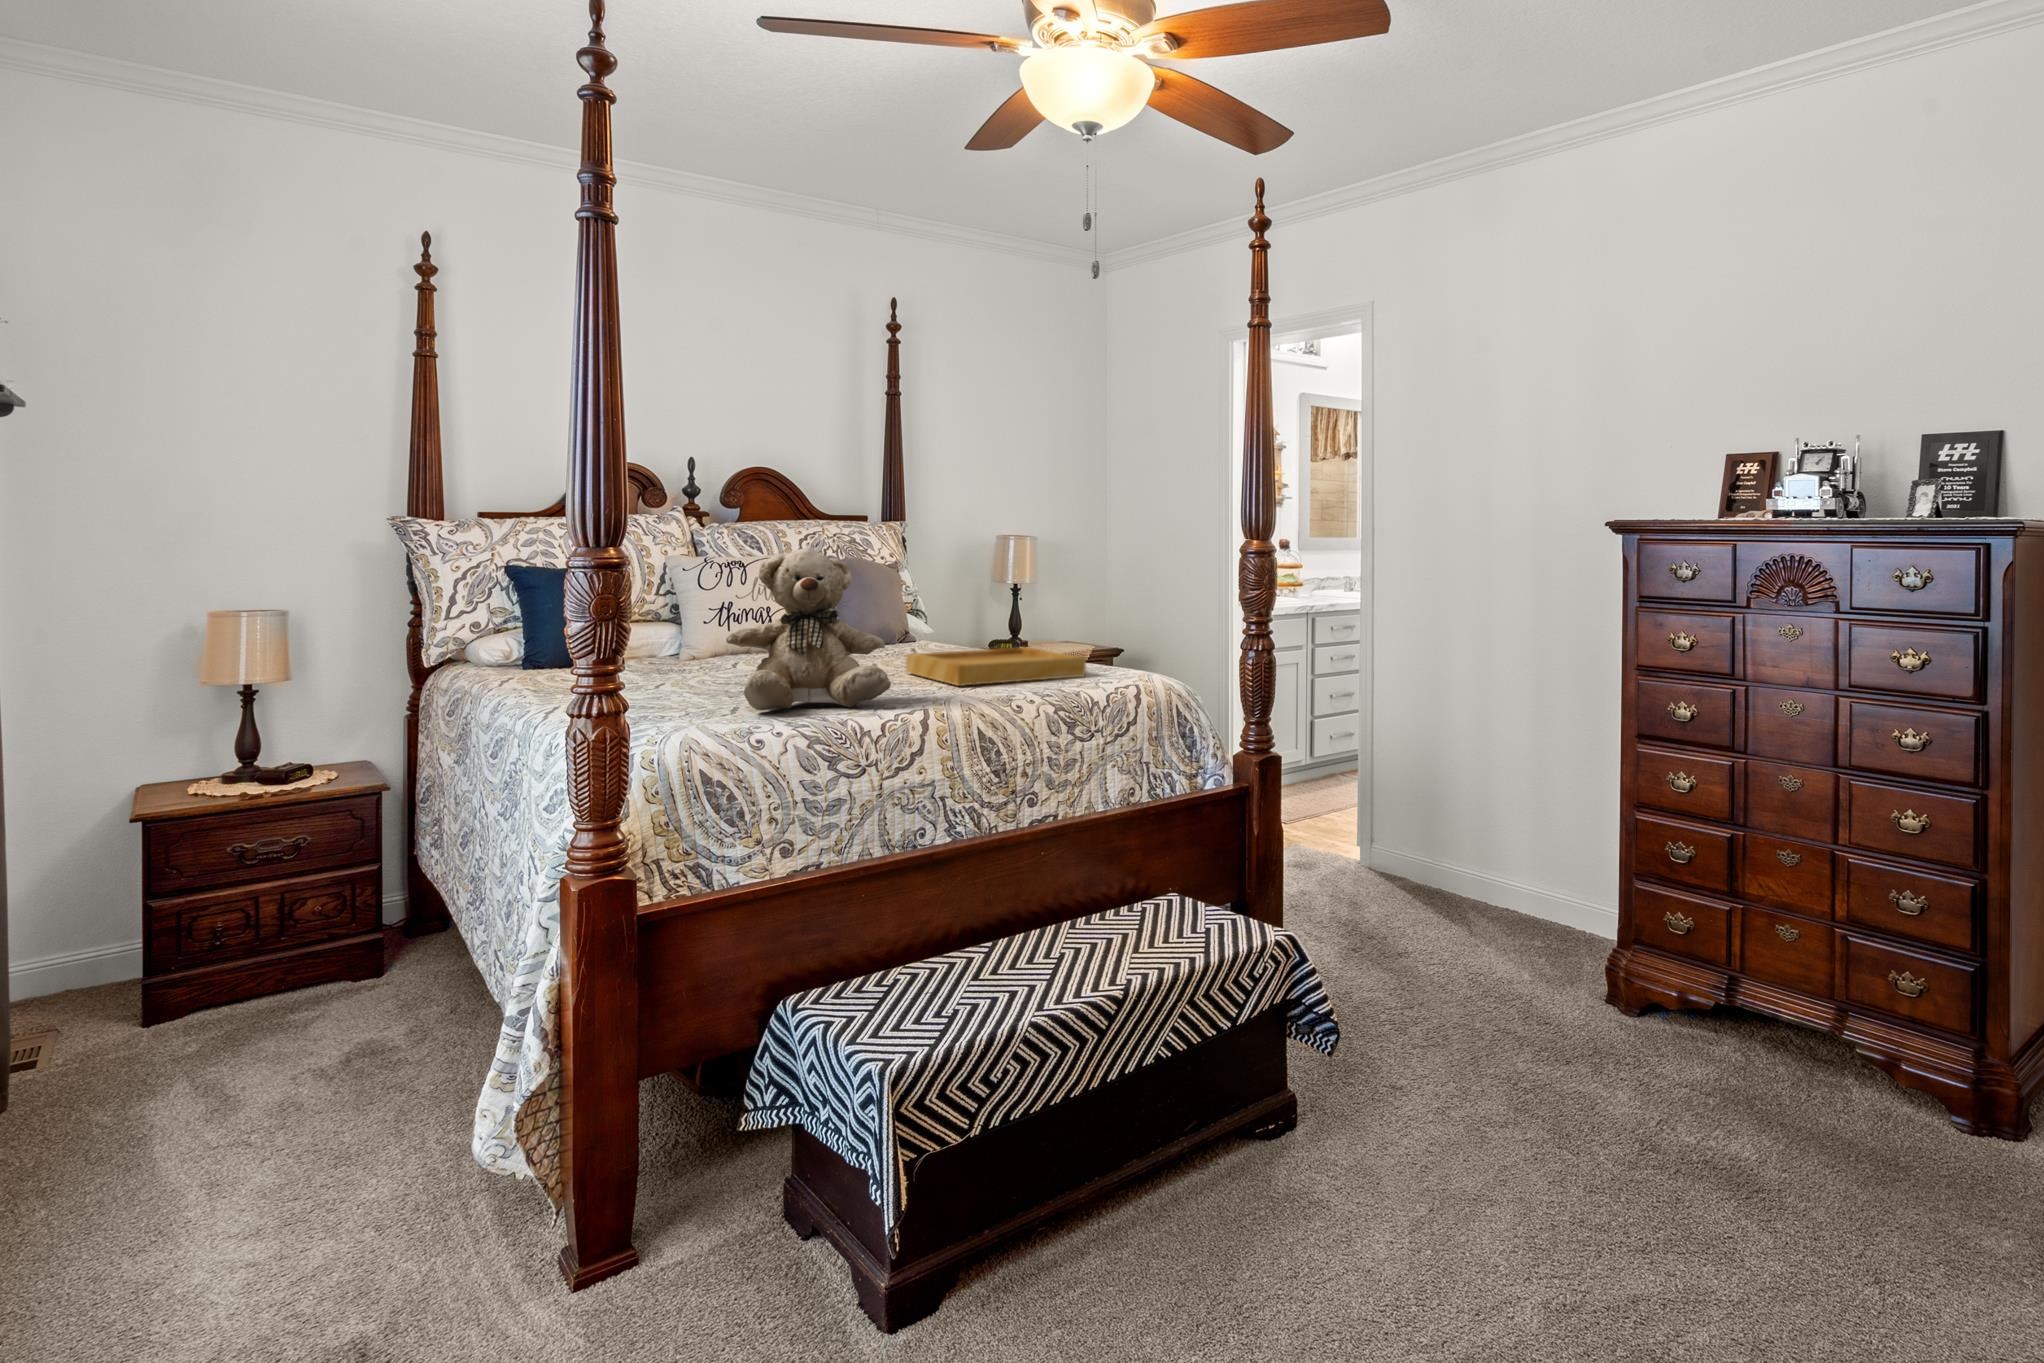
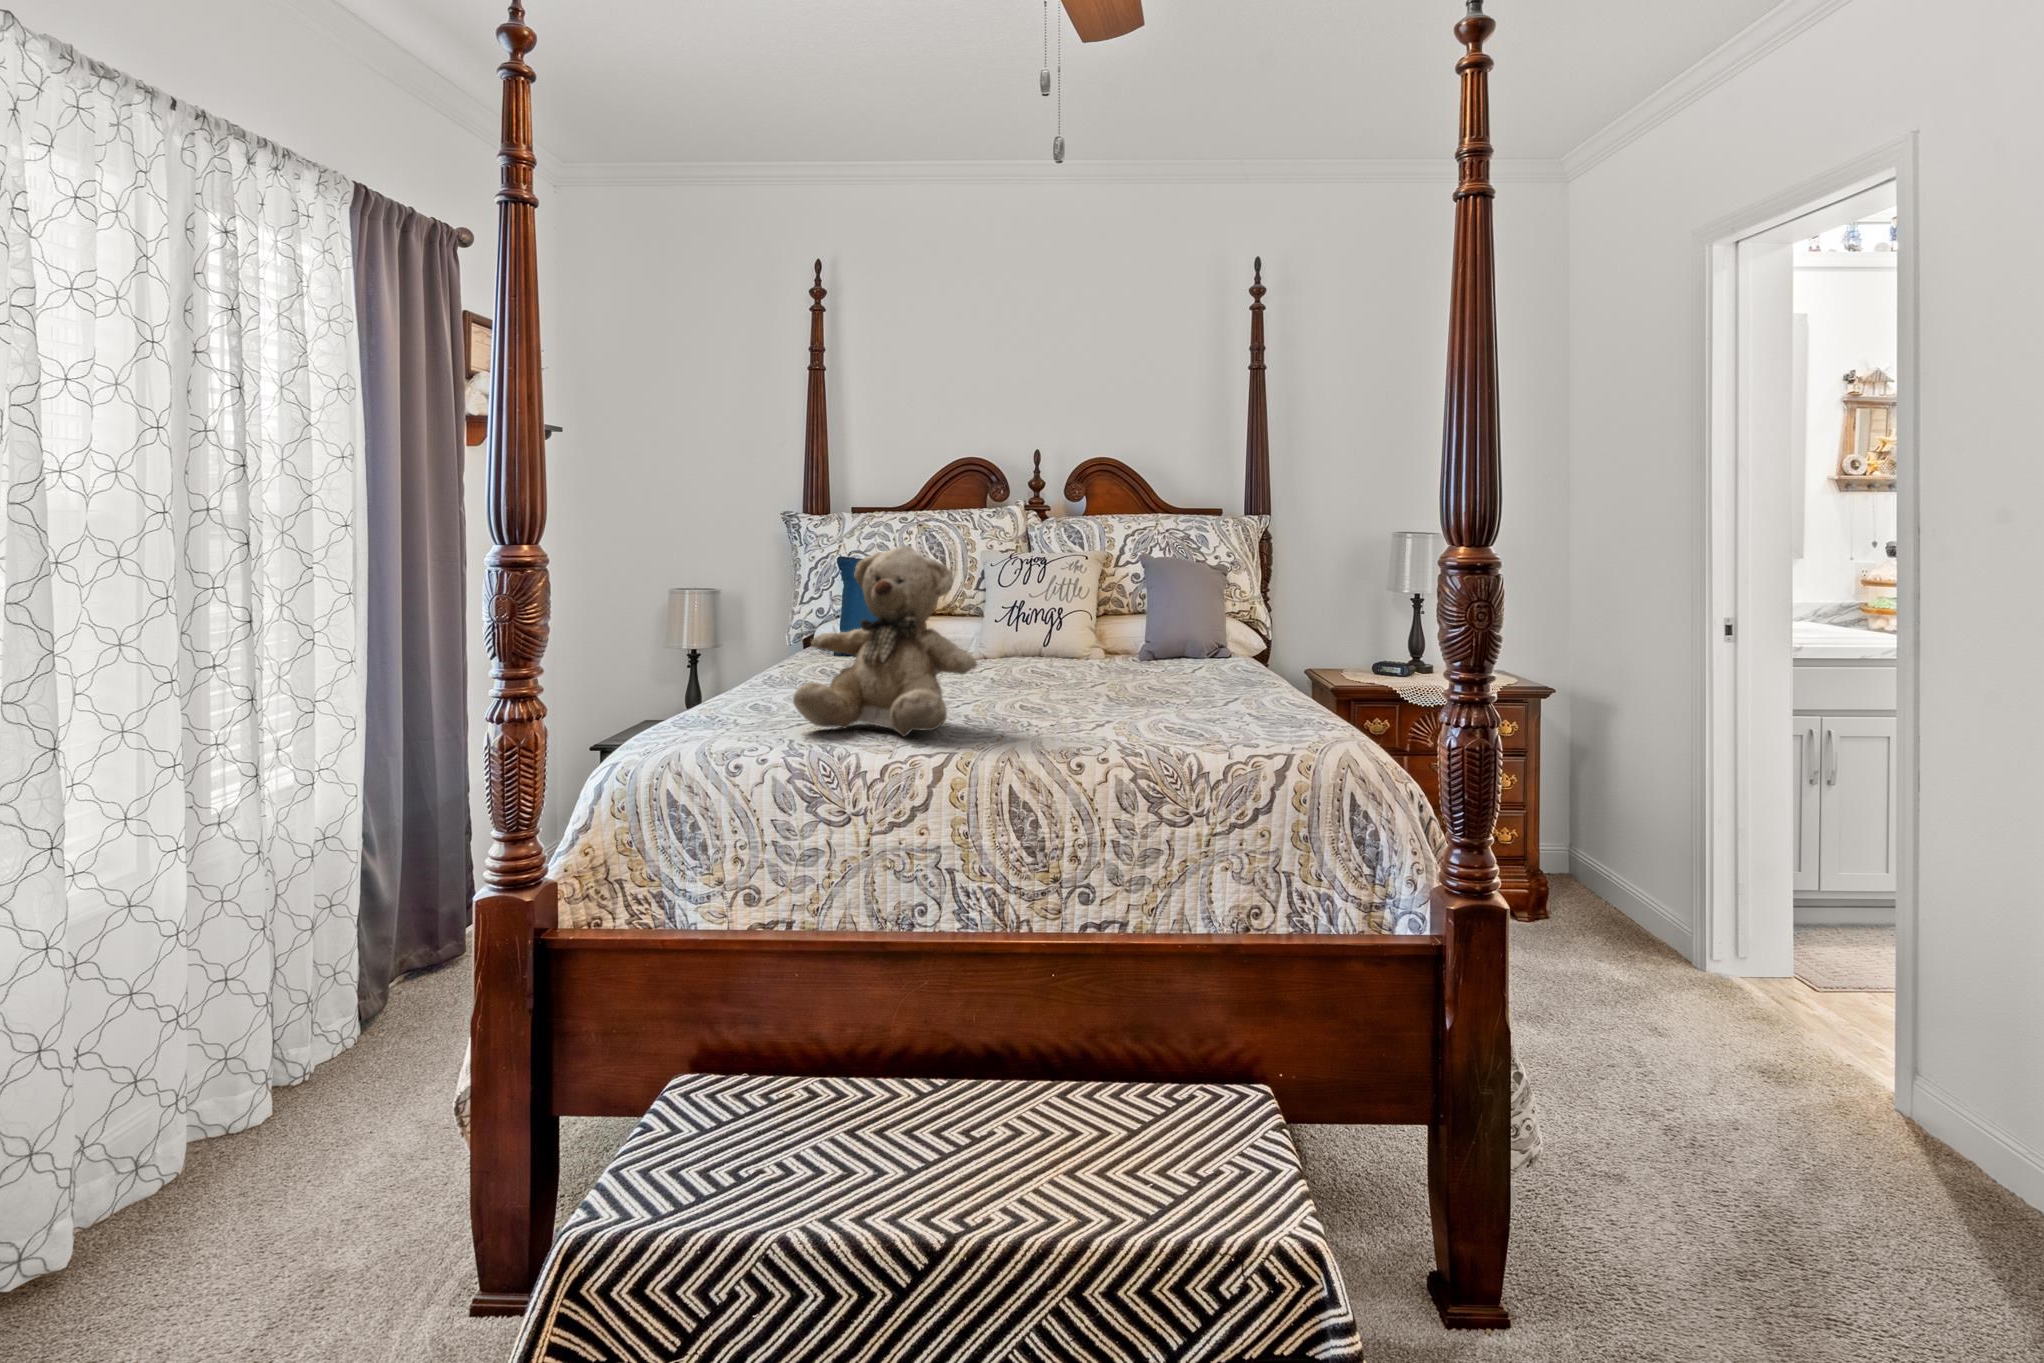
tray: present [906,647,1086,686] -> none [1083,675,1265,732]

